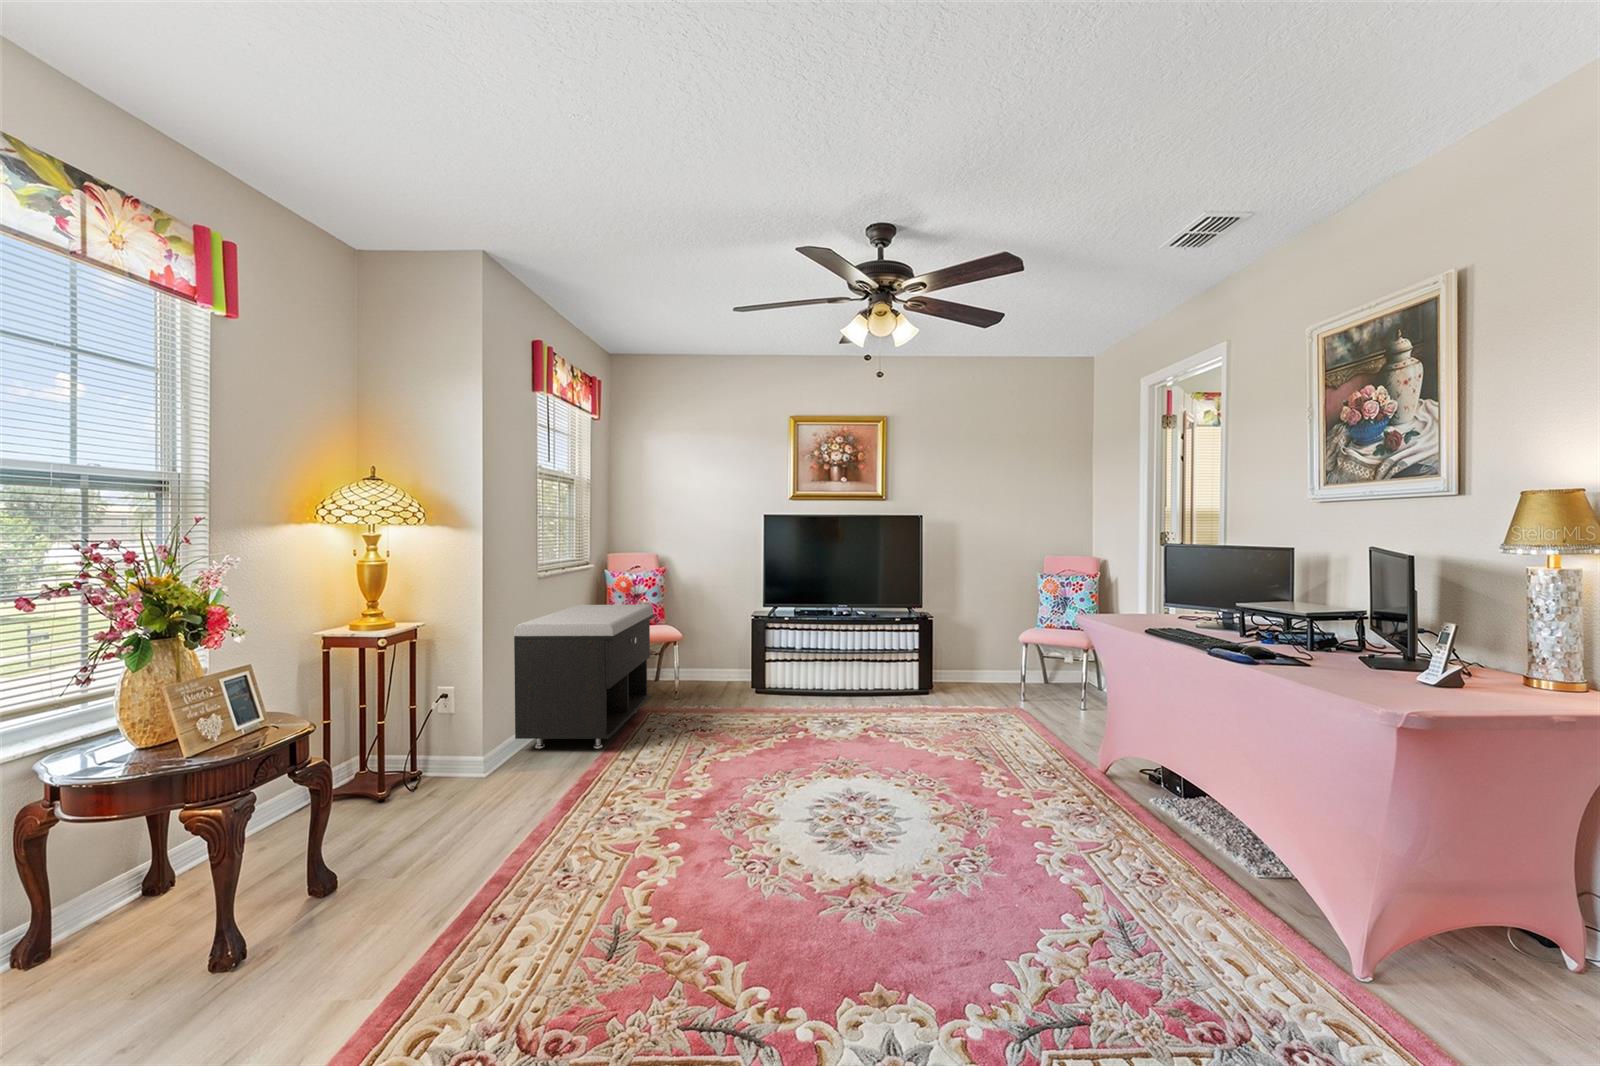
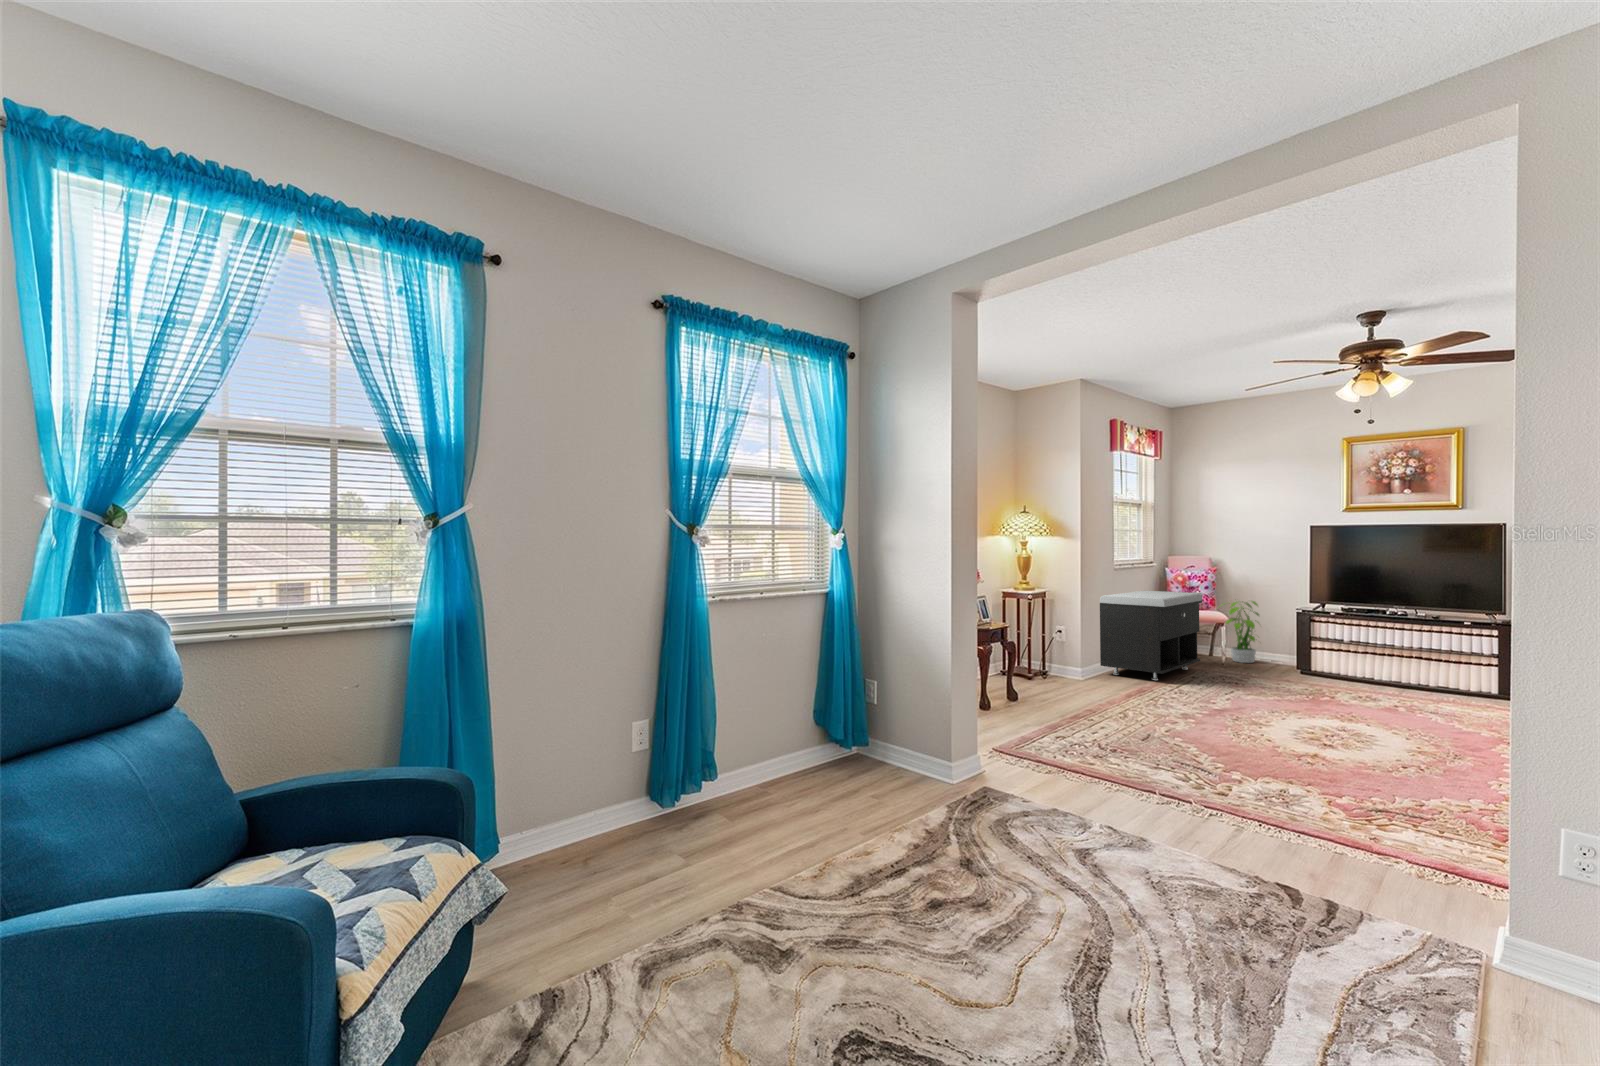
potted plant: none [662,605,713,686] -> present [1226,601,1259,663]

